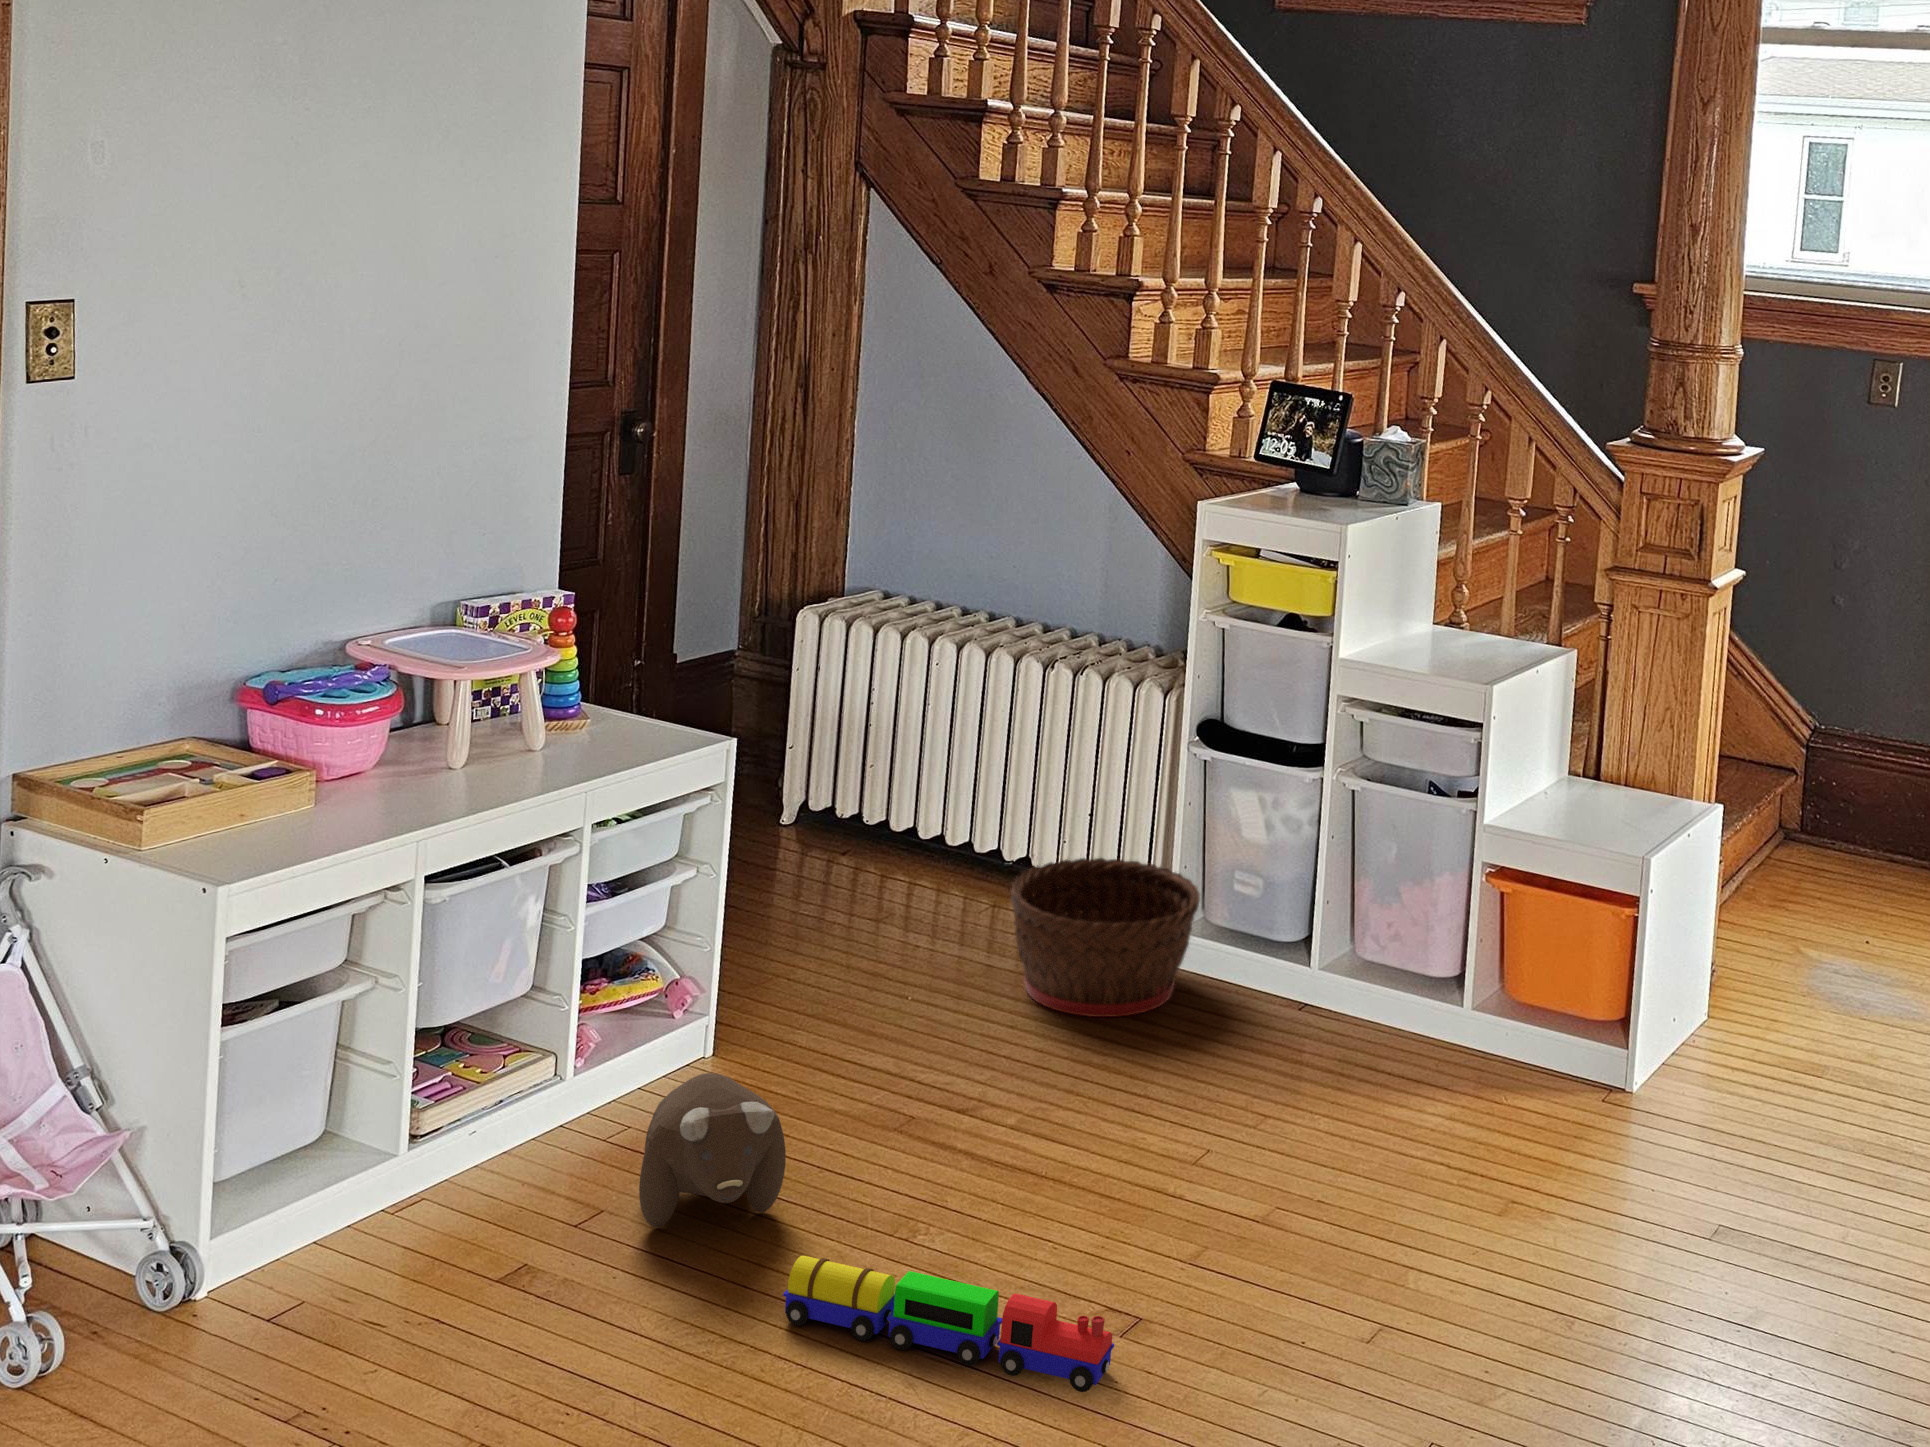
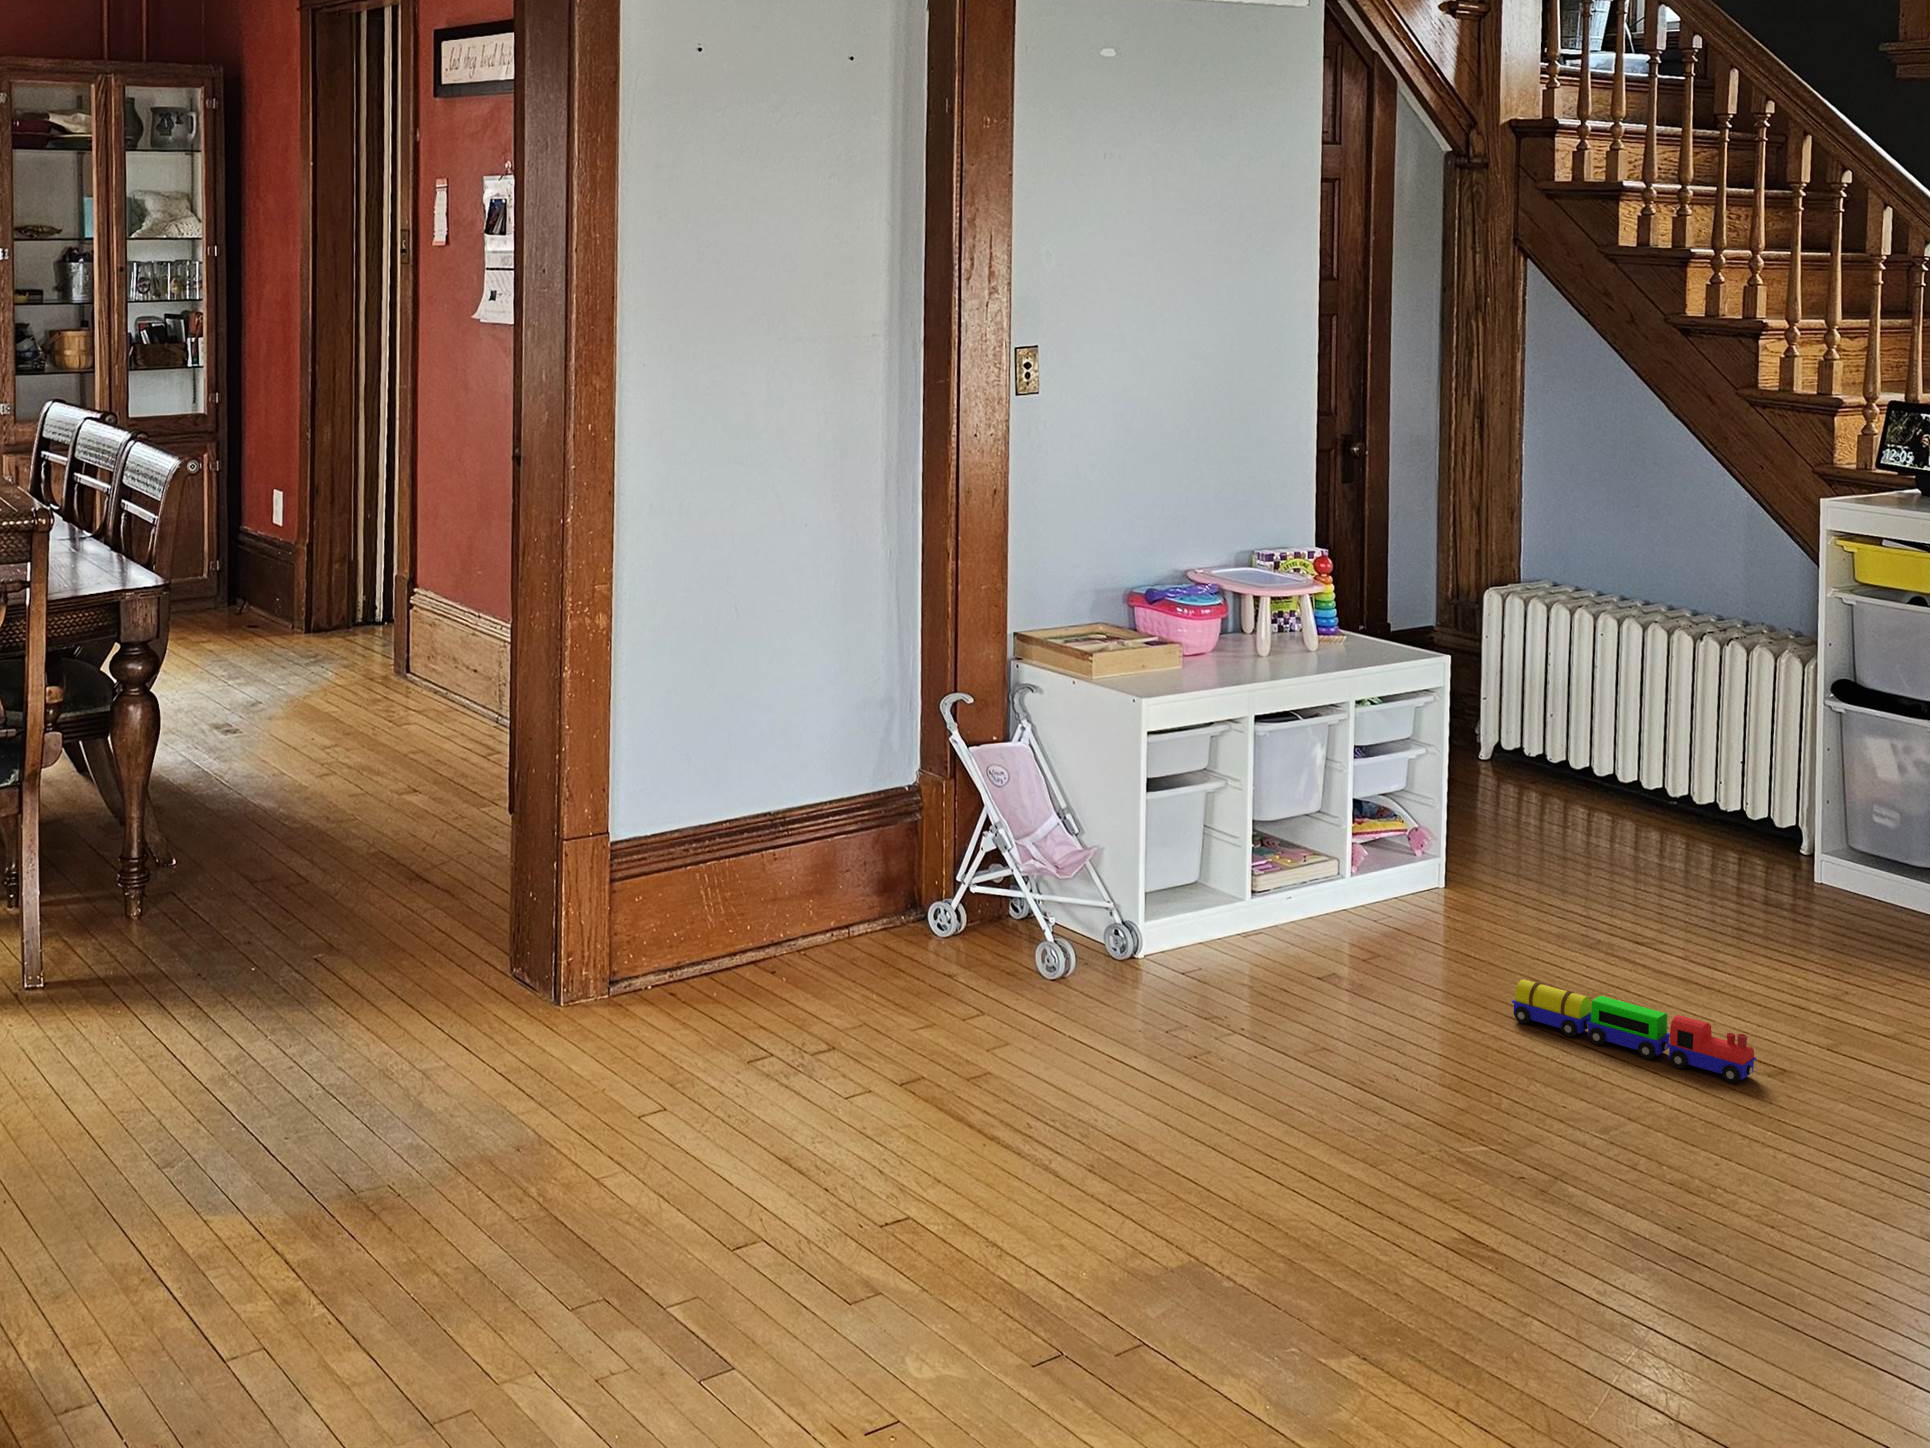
basket: present [1011,858,1200,1017] -> none [1670,784,1834,902]
plush toy: present [639,1073,786,1228] -> none [1406,869,1506,968]

